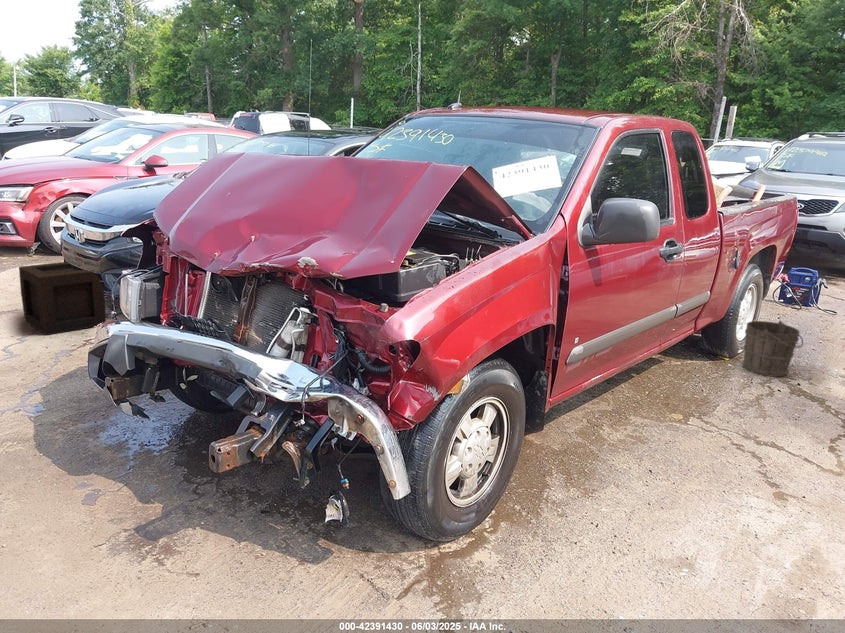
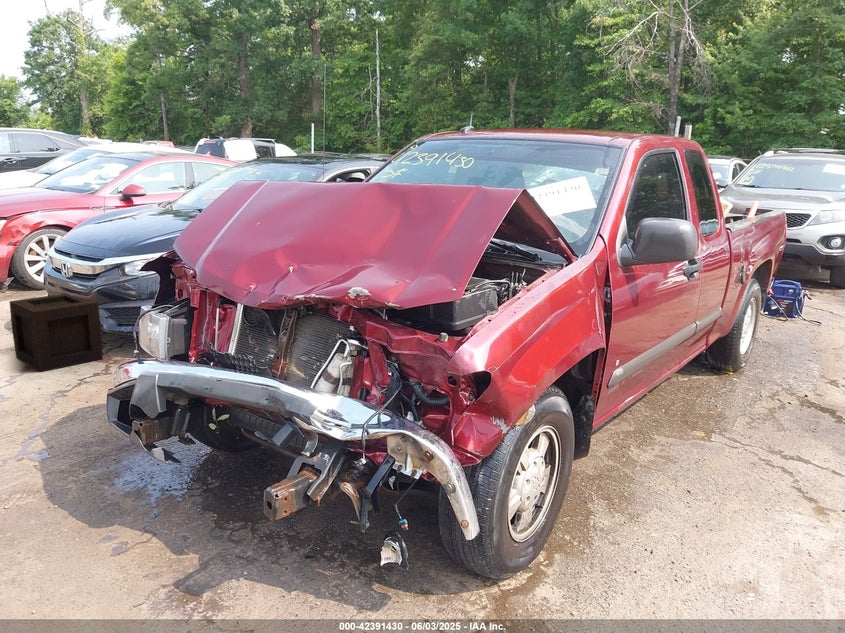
bucket: present [743,321,803,377] -> none [746,332,806,387]

